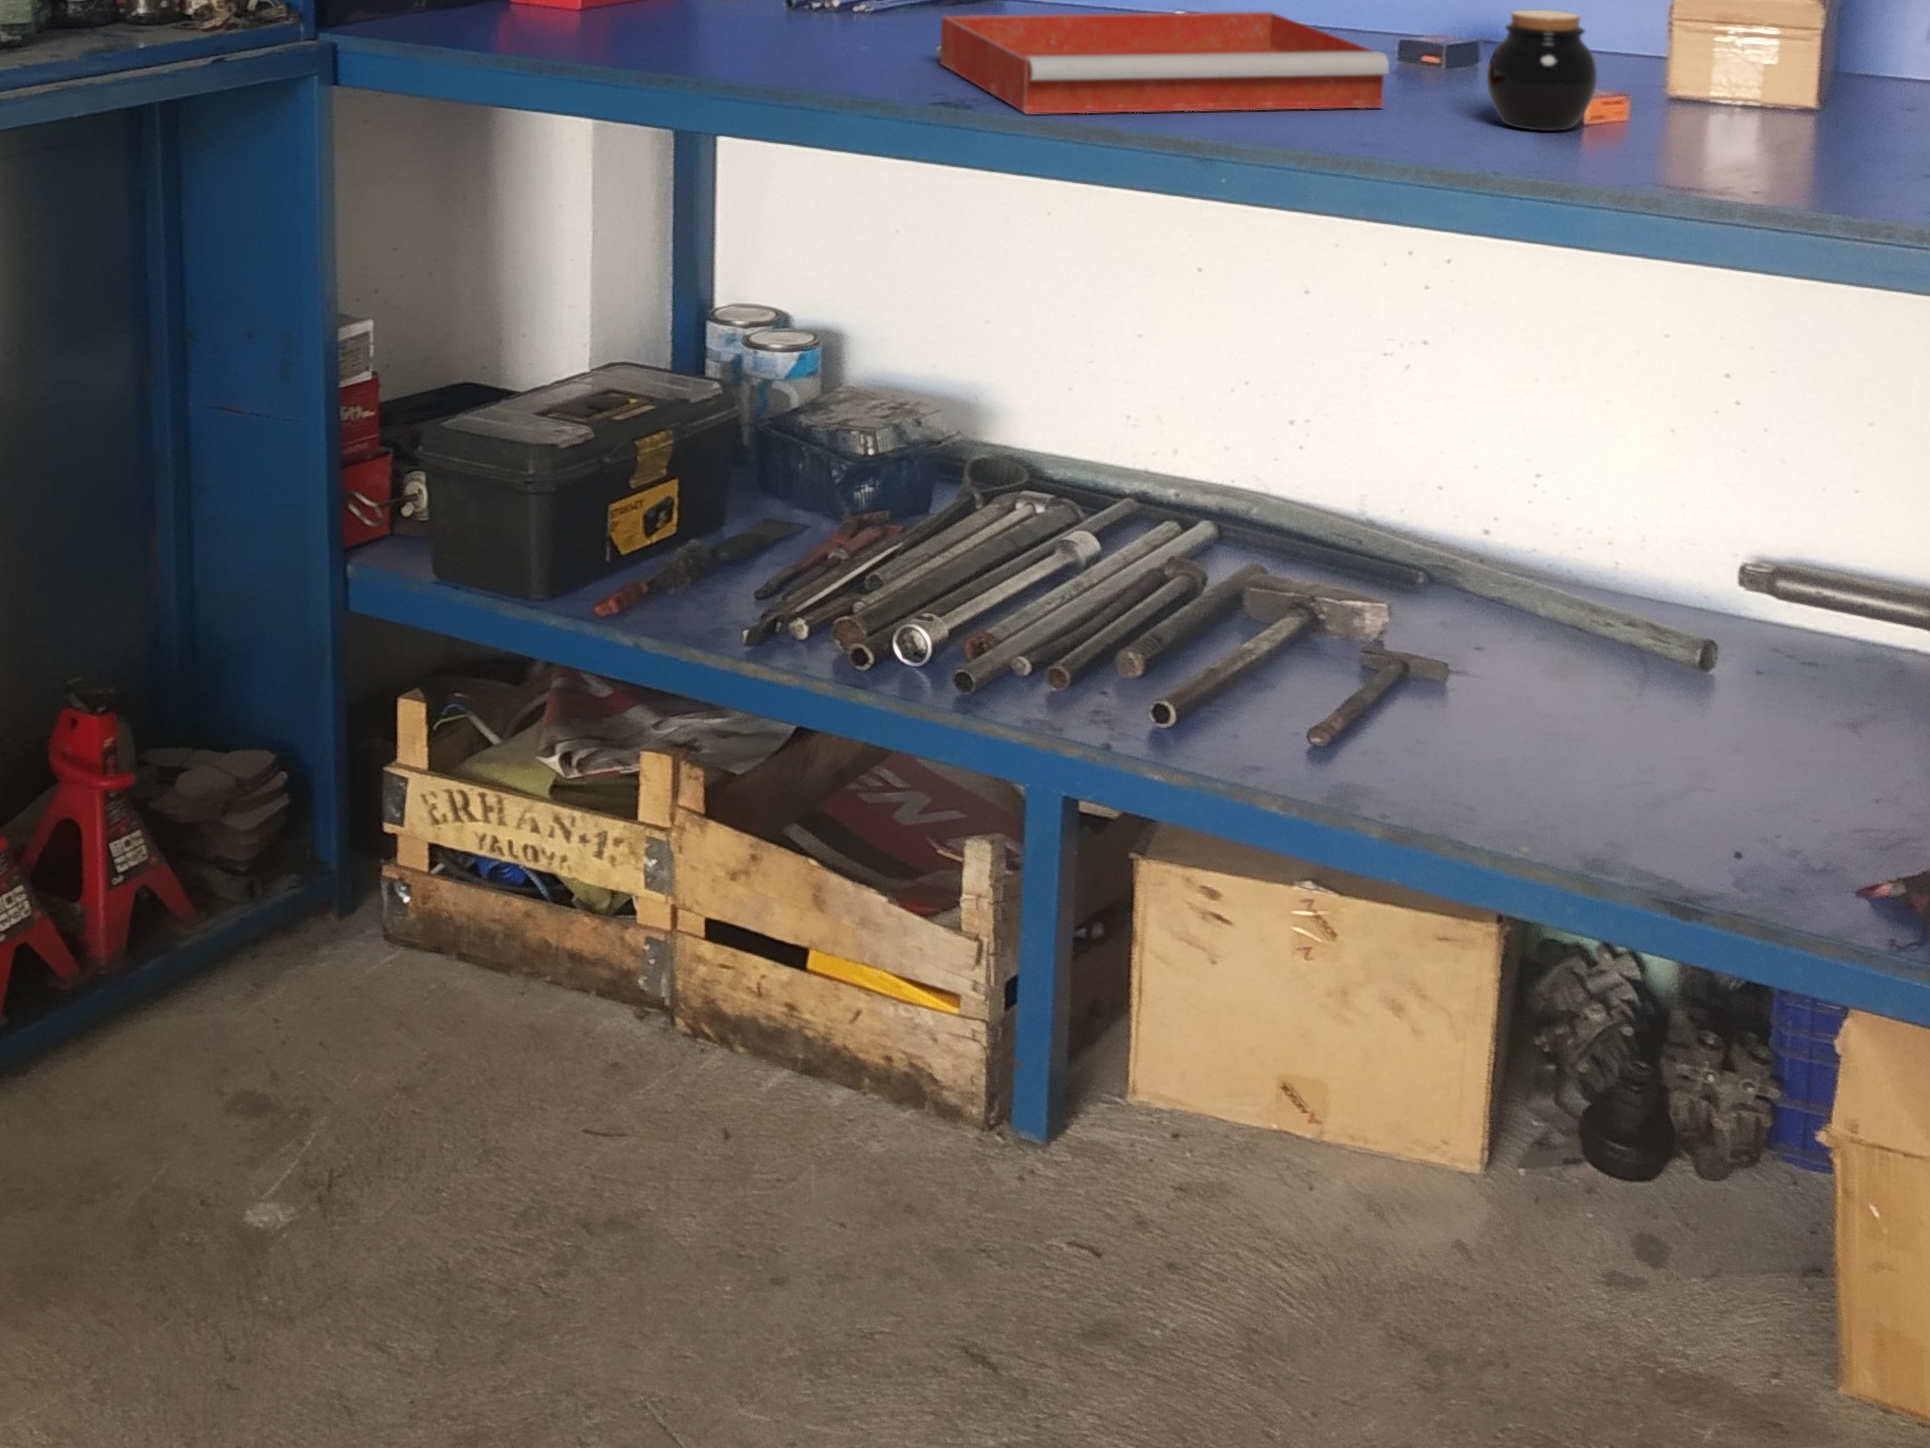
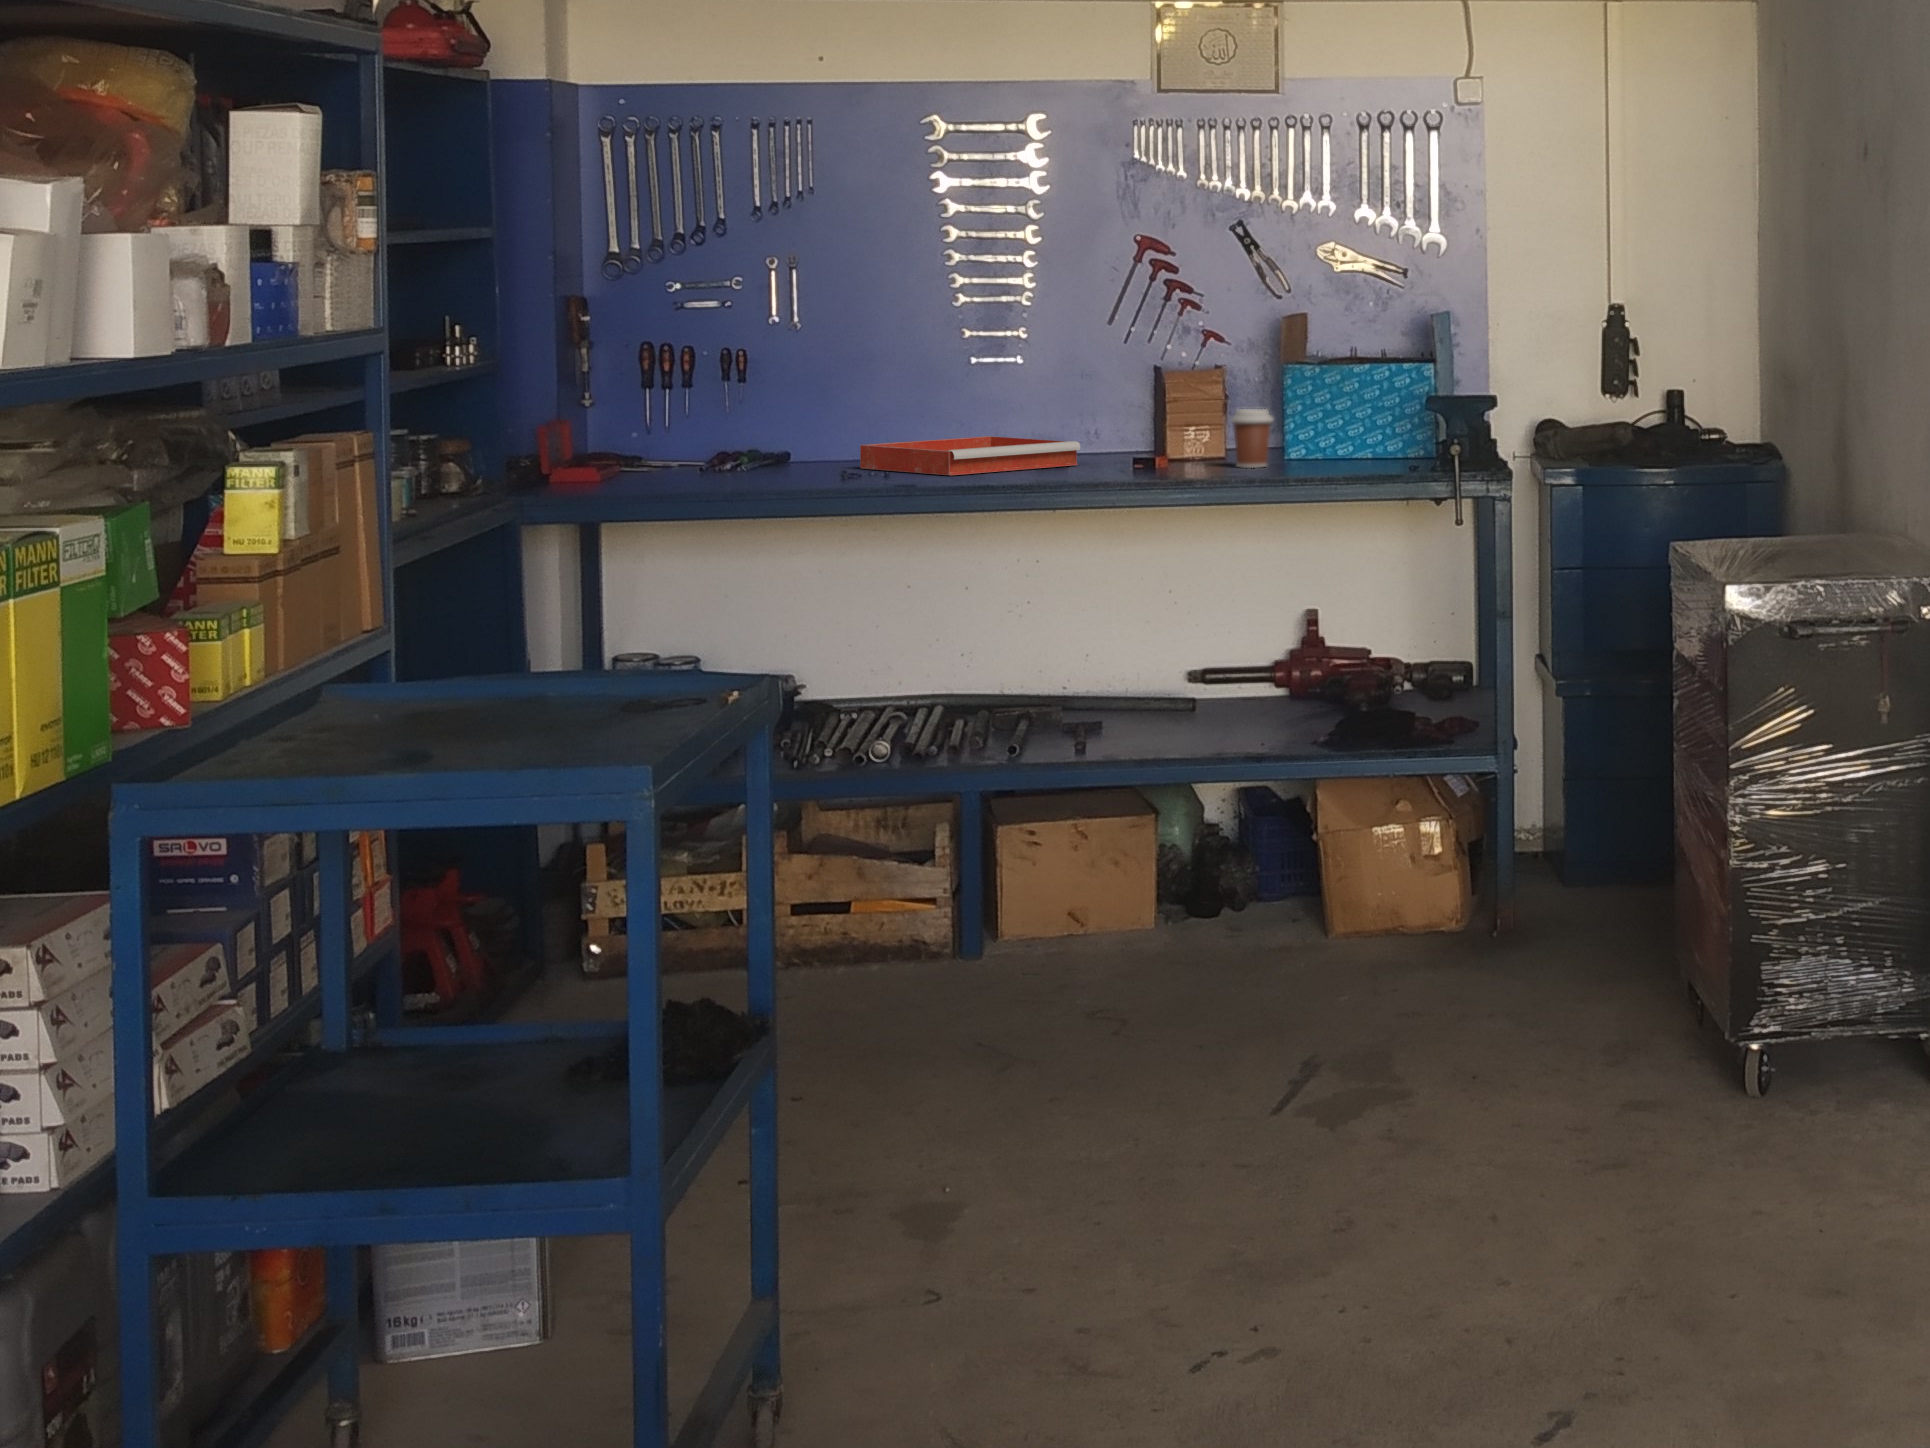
jar: present [1487,10,1597,130] -> none [1124,417,1168,465]
coffee cup: none [1727,20,1846,176] -> present [1231,409,1273,468]

